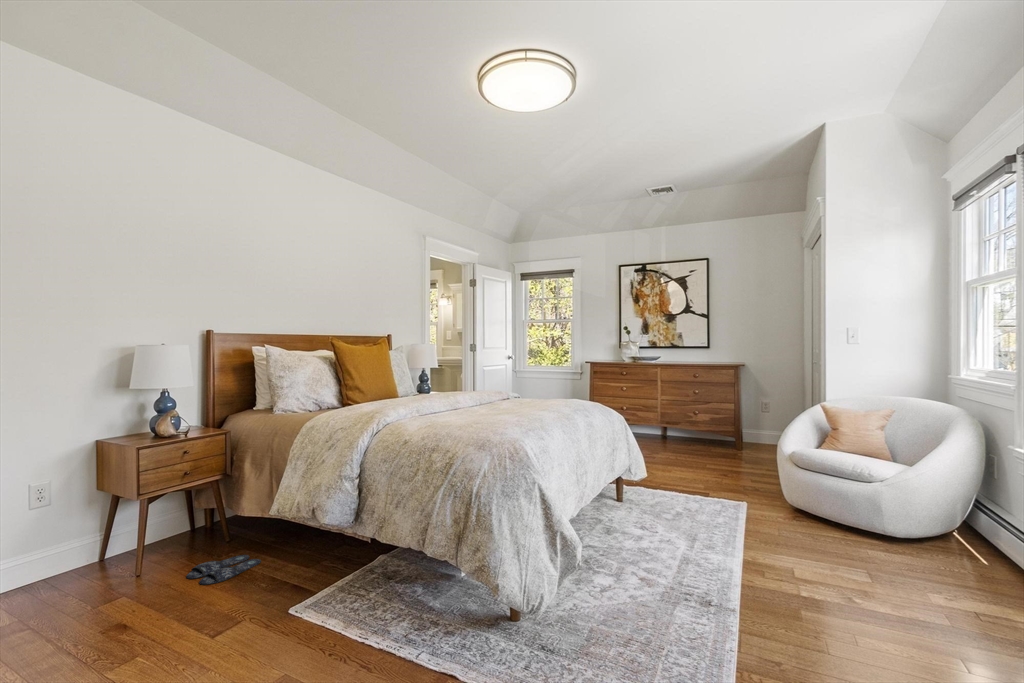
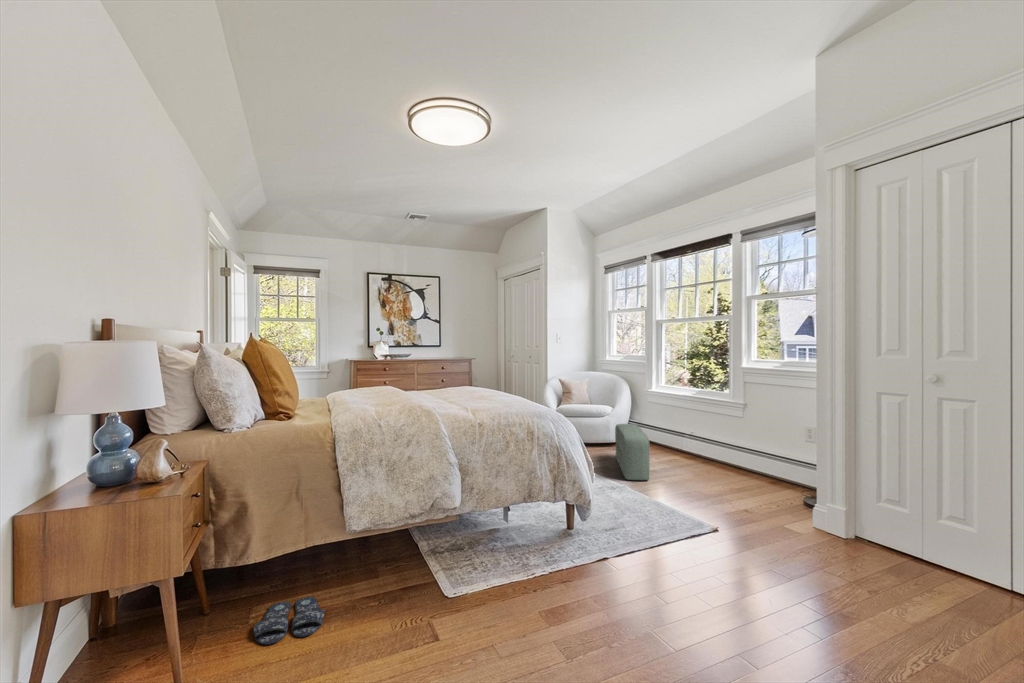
pouf: none [760,495,881,614] -> present [615,424,650,480]

